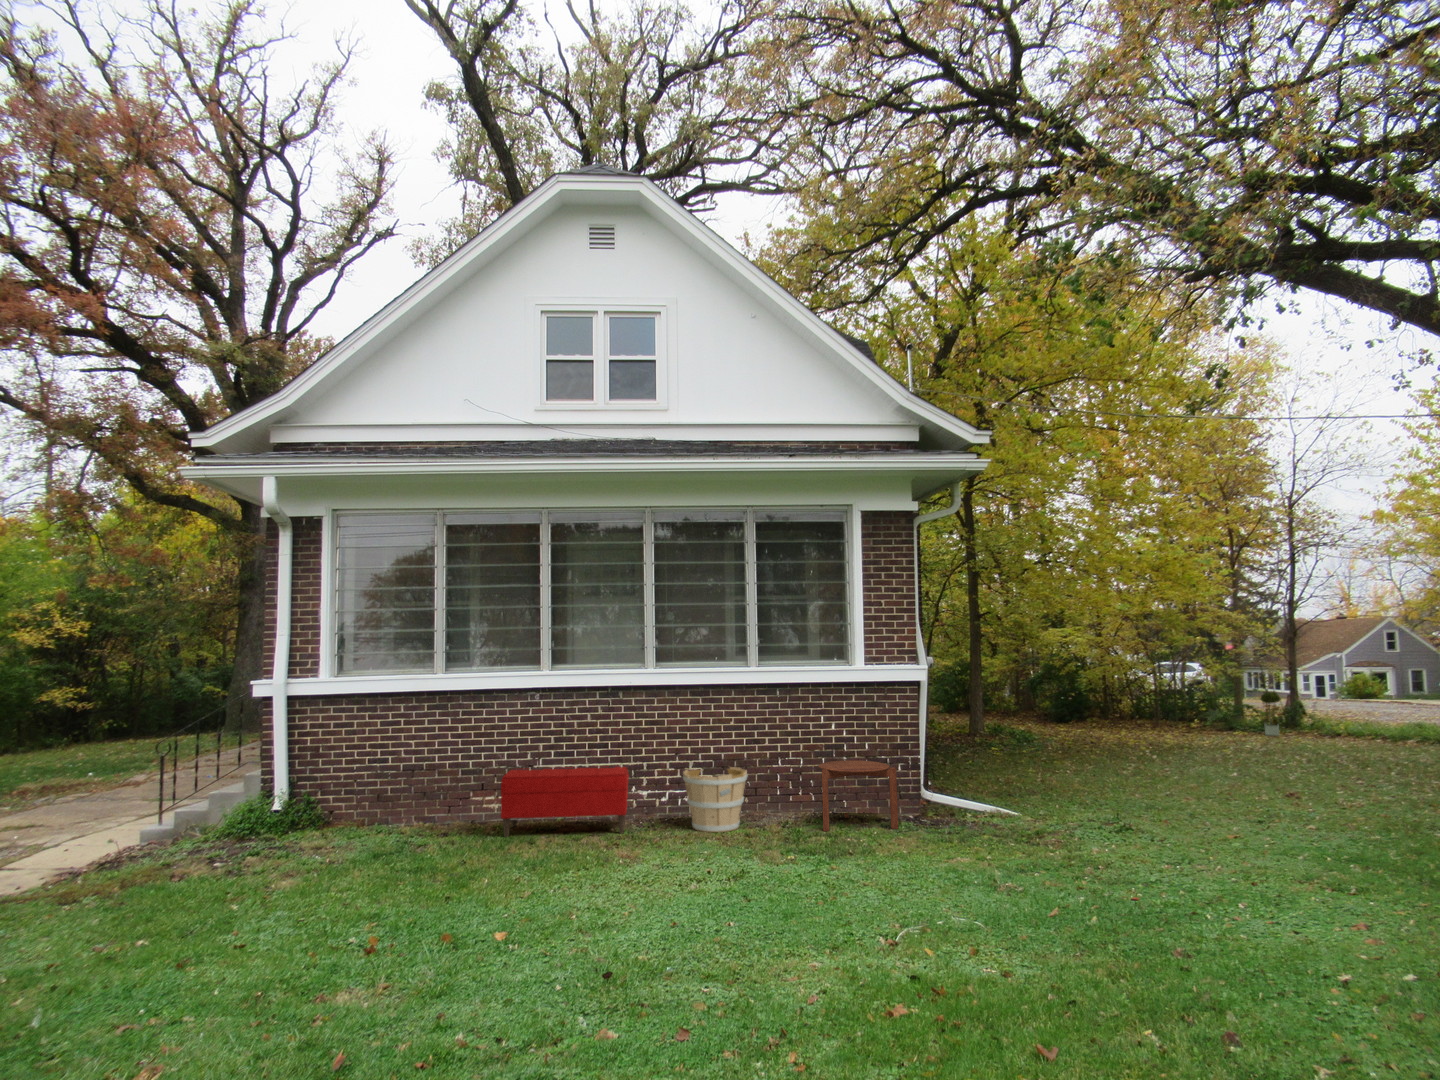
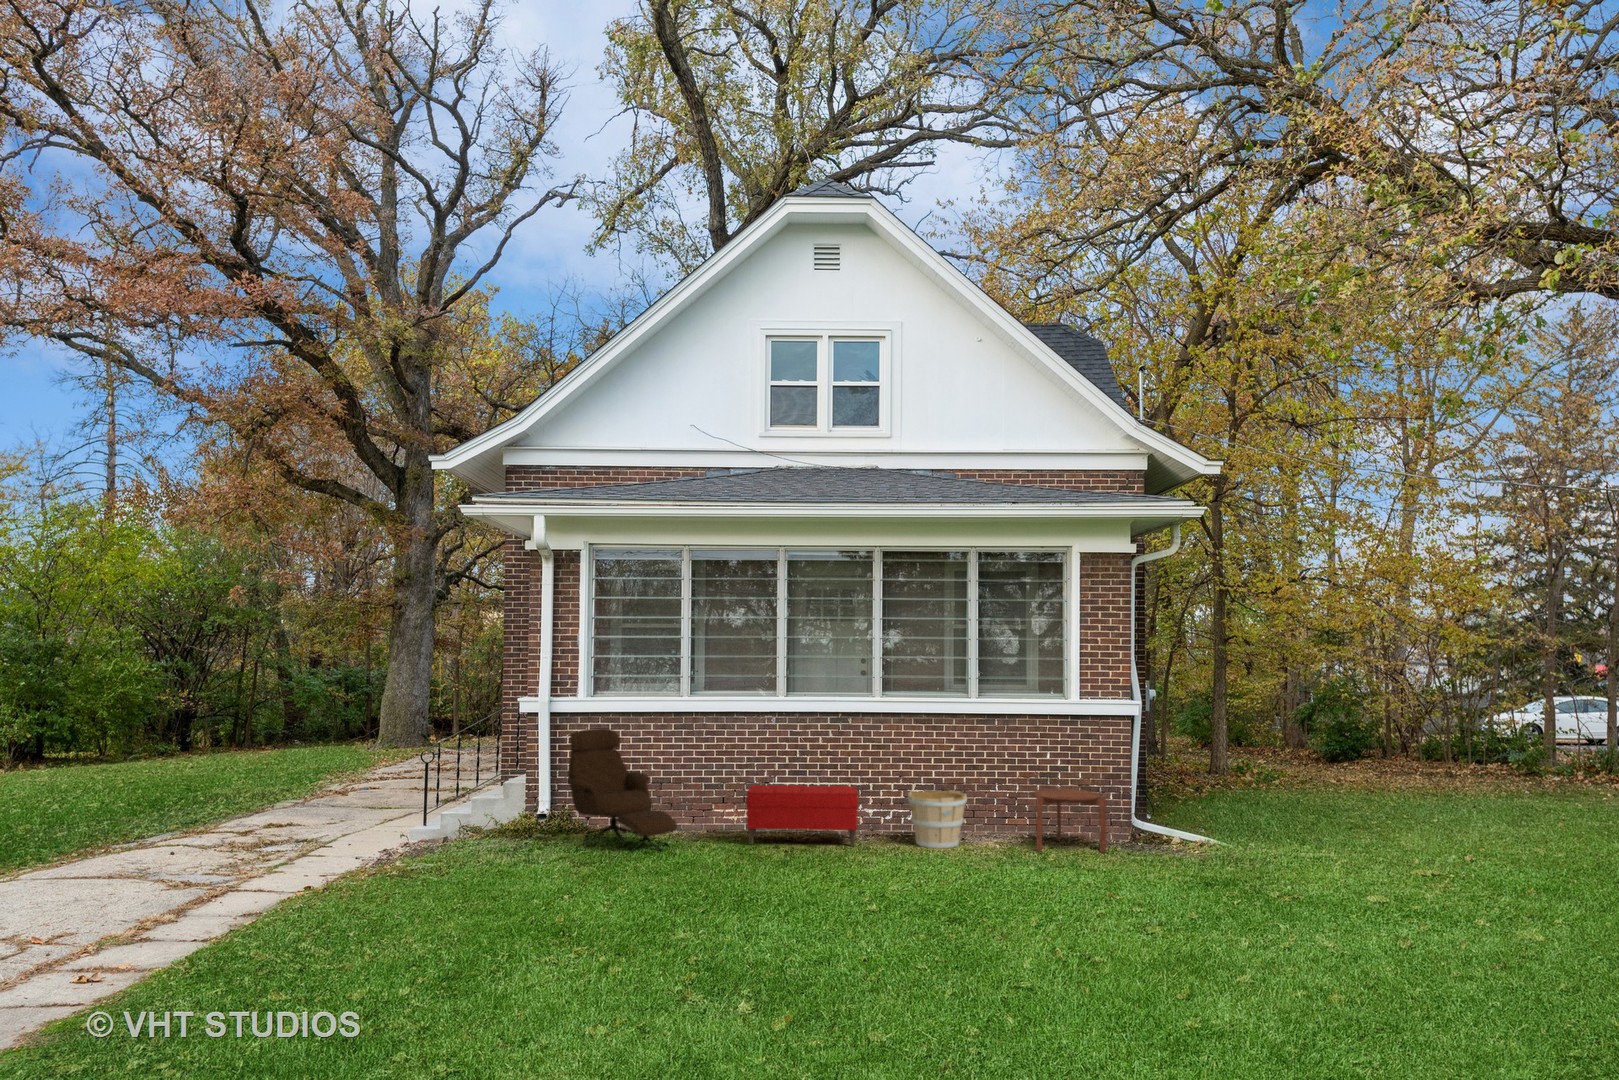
potted tree: present [1260,692,1280,736] -> none [1557,721,1583,773]
lounge chair: none [294,712,419,852] -> present [567,728,677,852]

